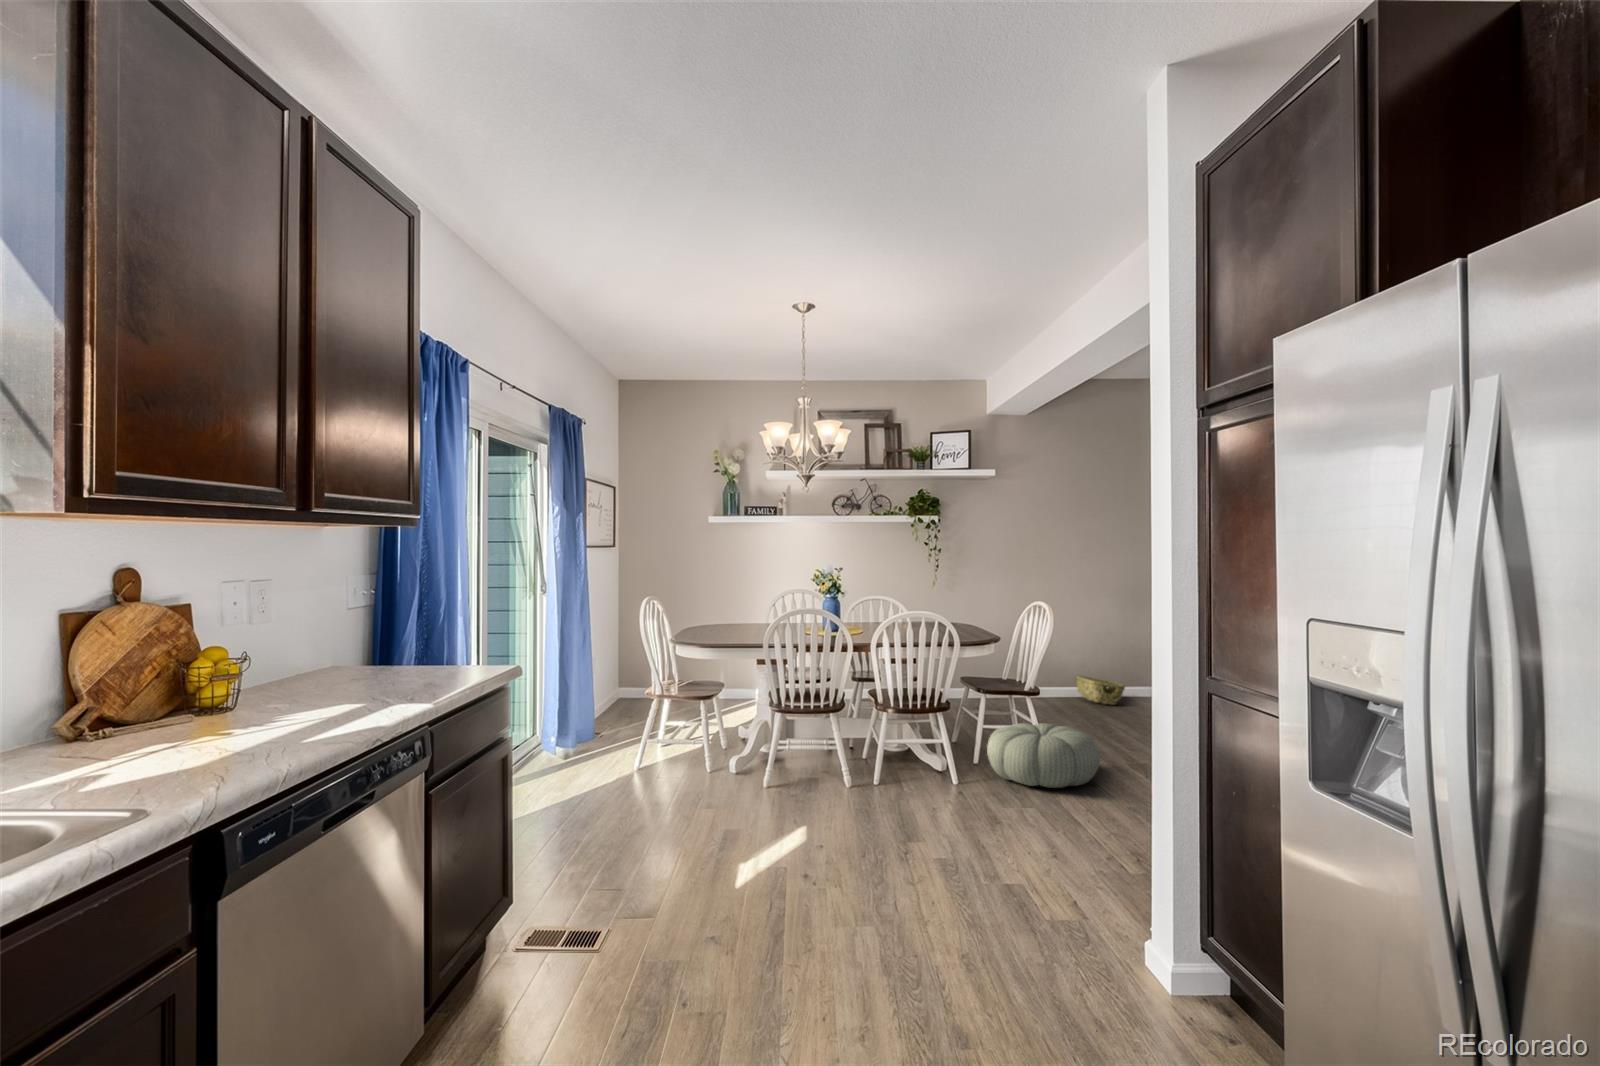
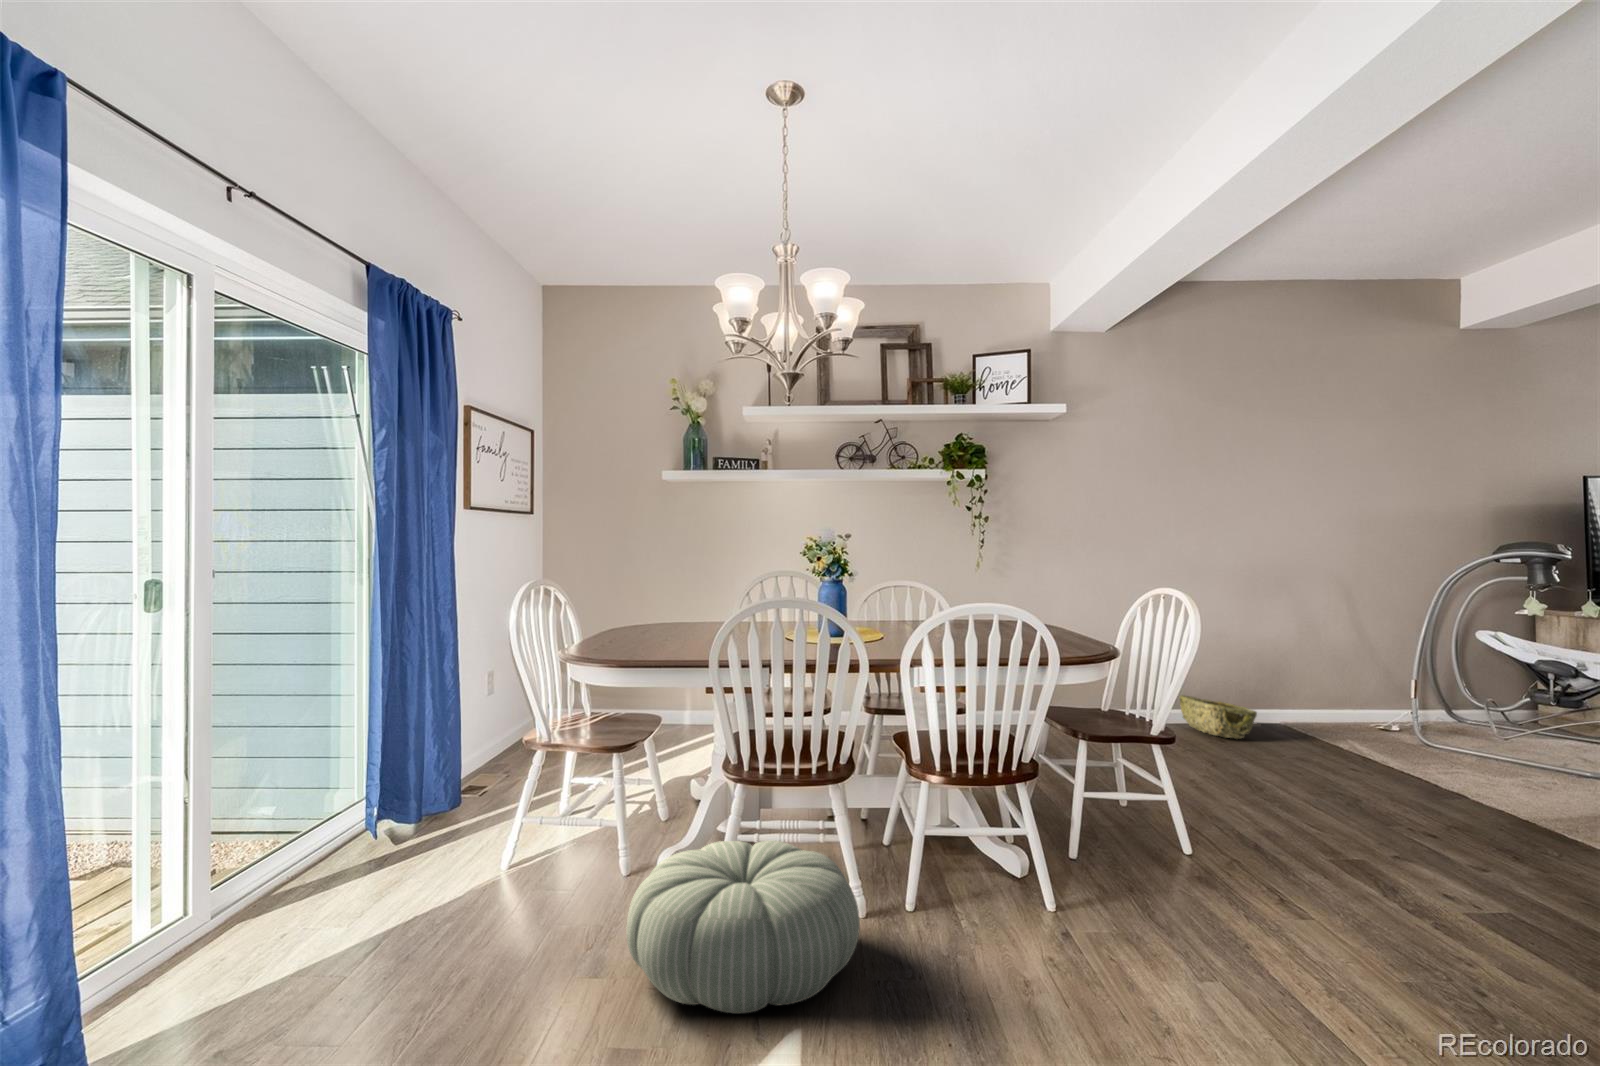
pouf: present [987,723,1100,788] -> present [626,840,860,1013]

